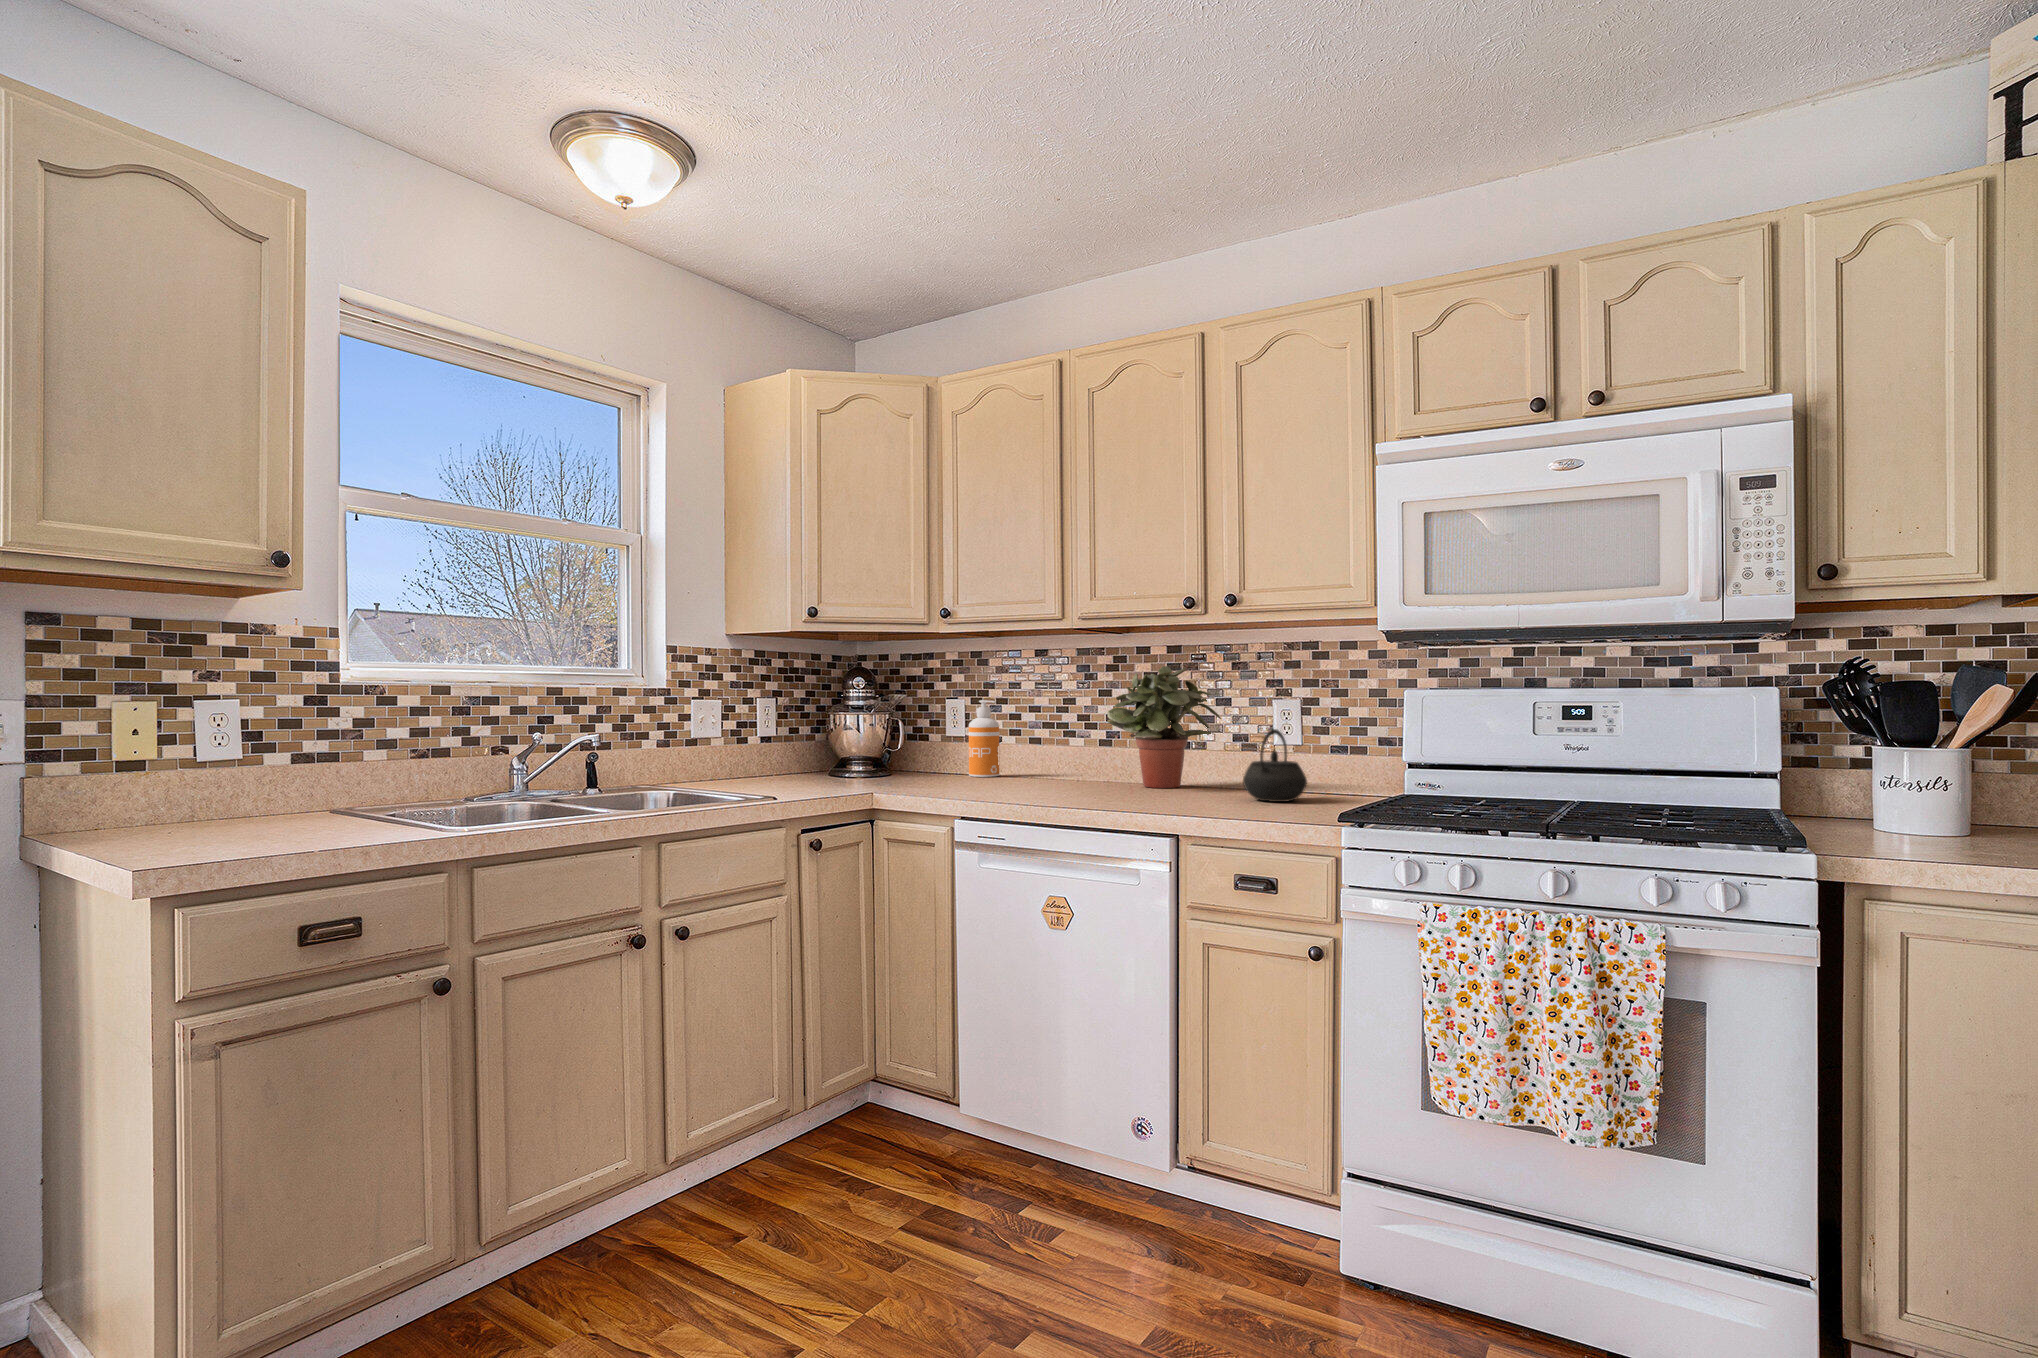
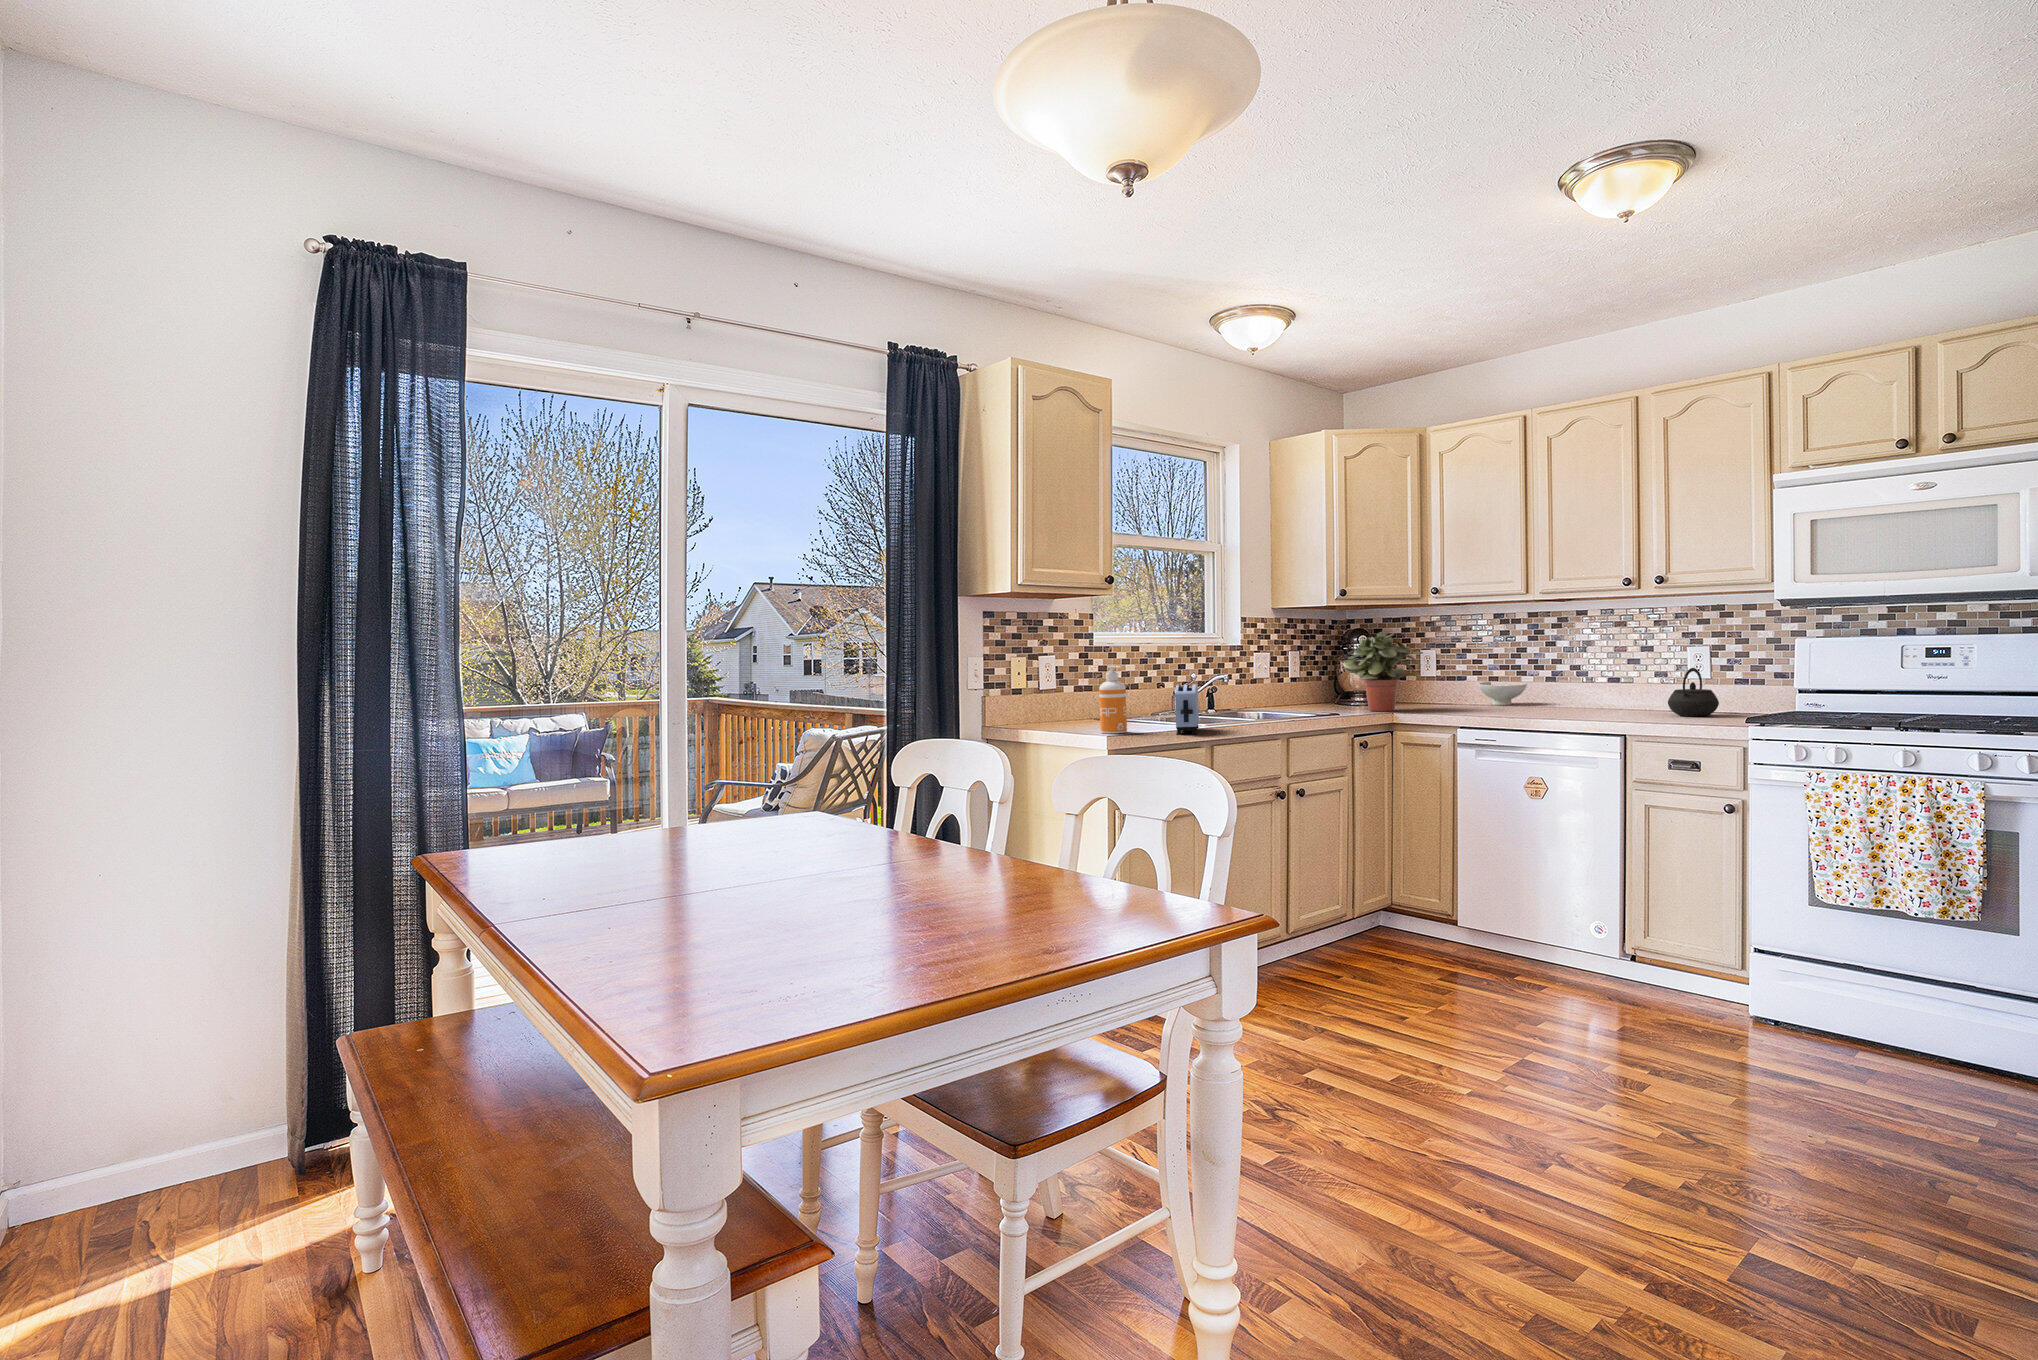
potted plant: present [1107,666,1221,788] -> present [1343,632,1423,711]
soap dispenser: present [969,700,999,777] -> present [1099,665,1127,734]
toaster: none [353,742,451,844] -> present [1175,684,1199,735]
bowl: none [1016,746,1080,780] -> present [1478,682,1527,705]

